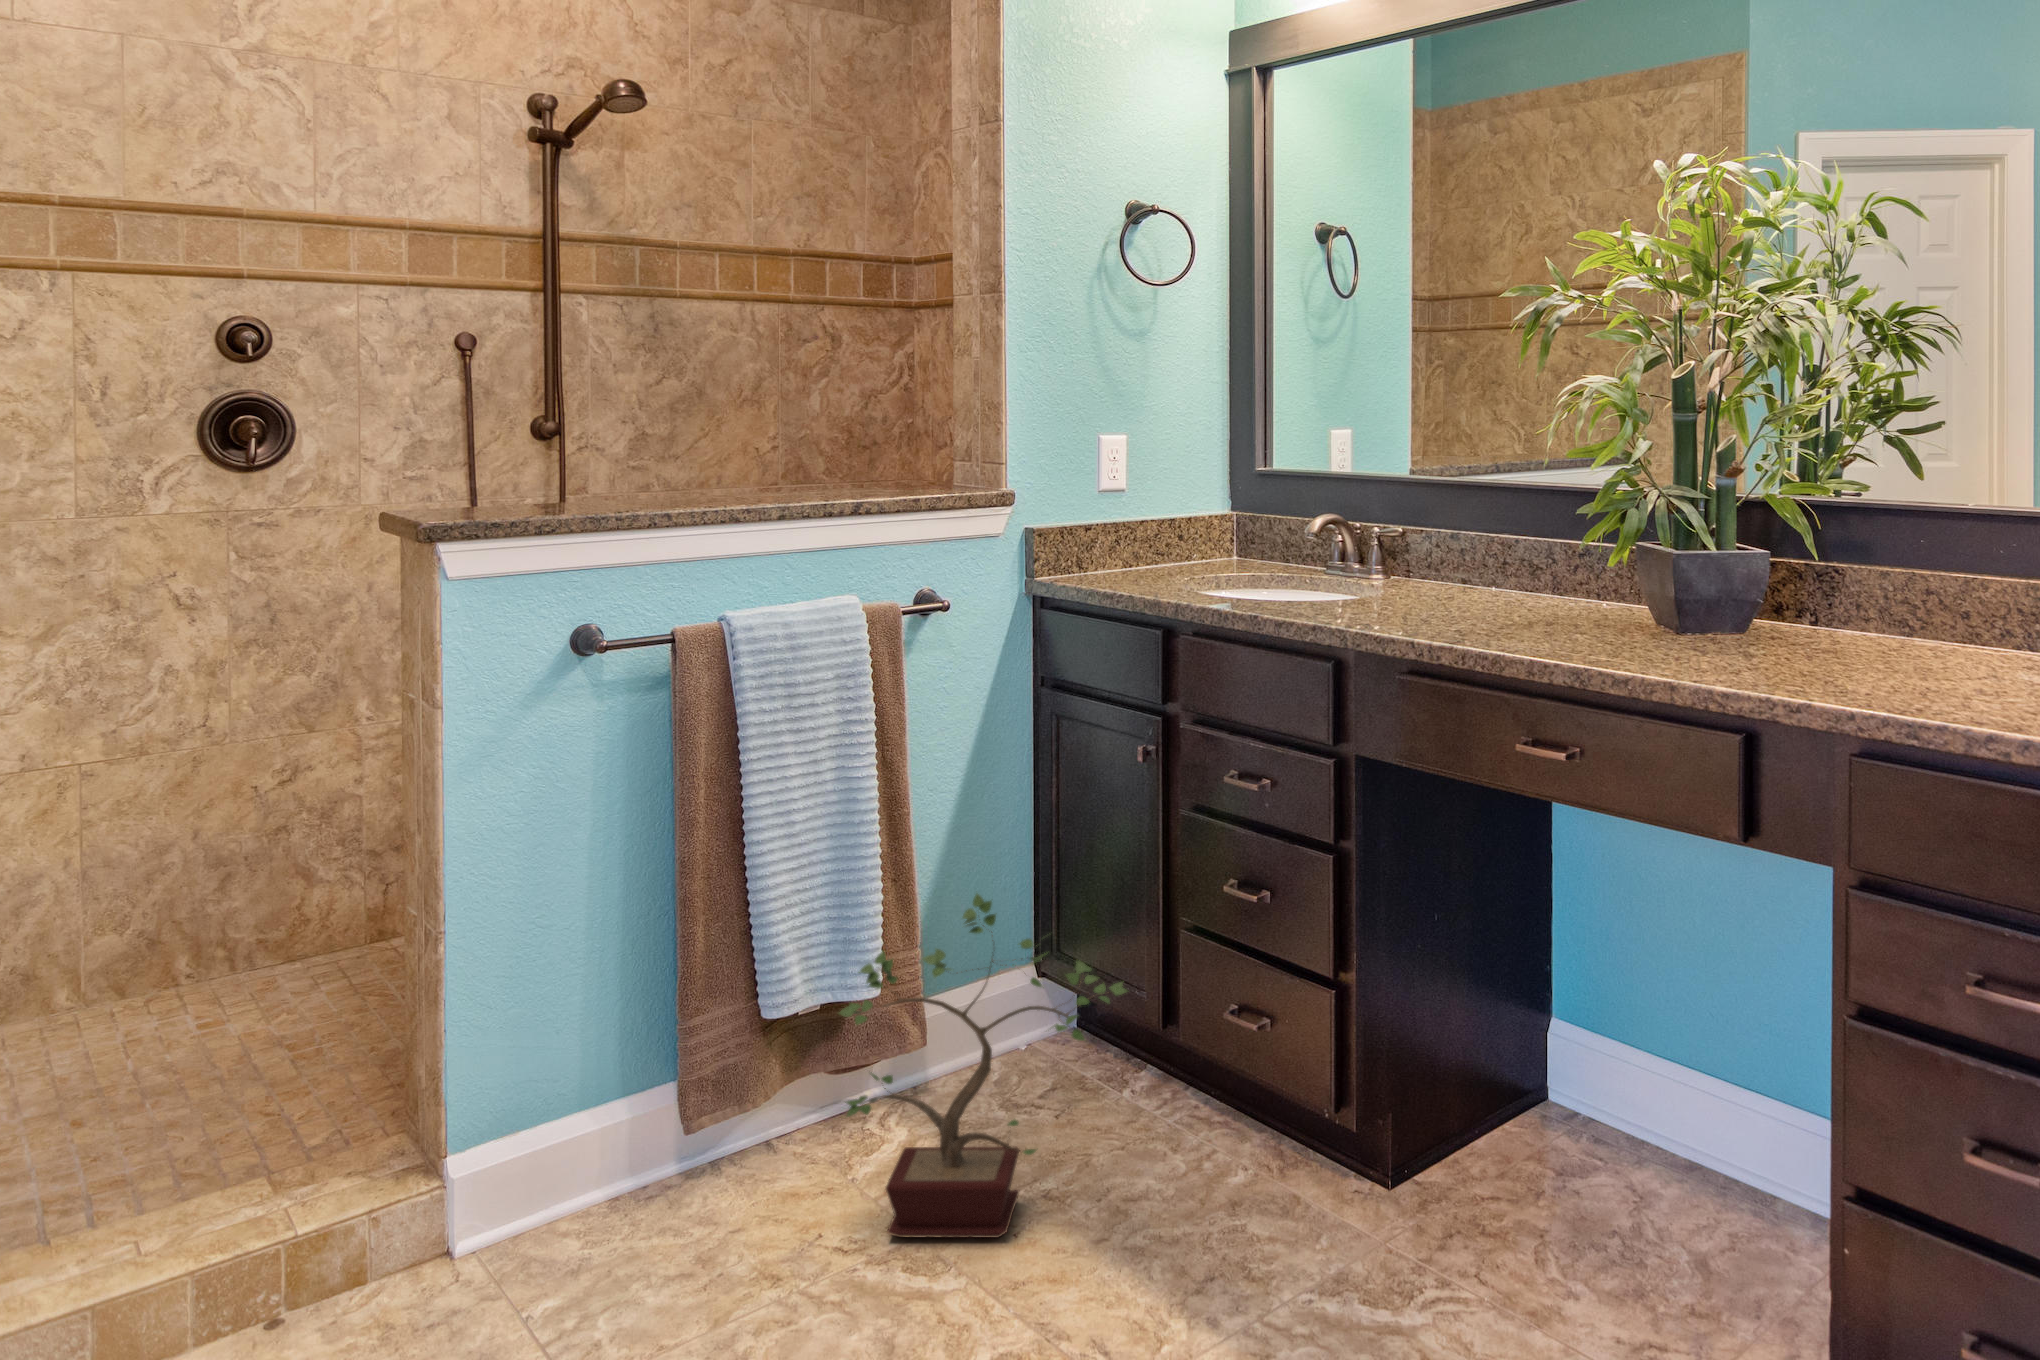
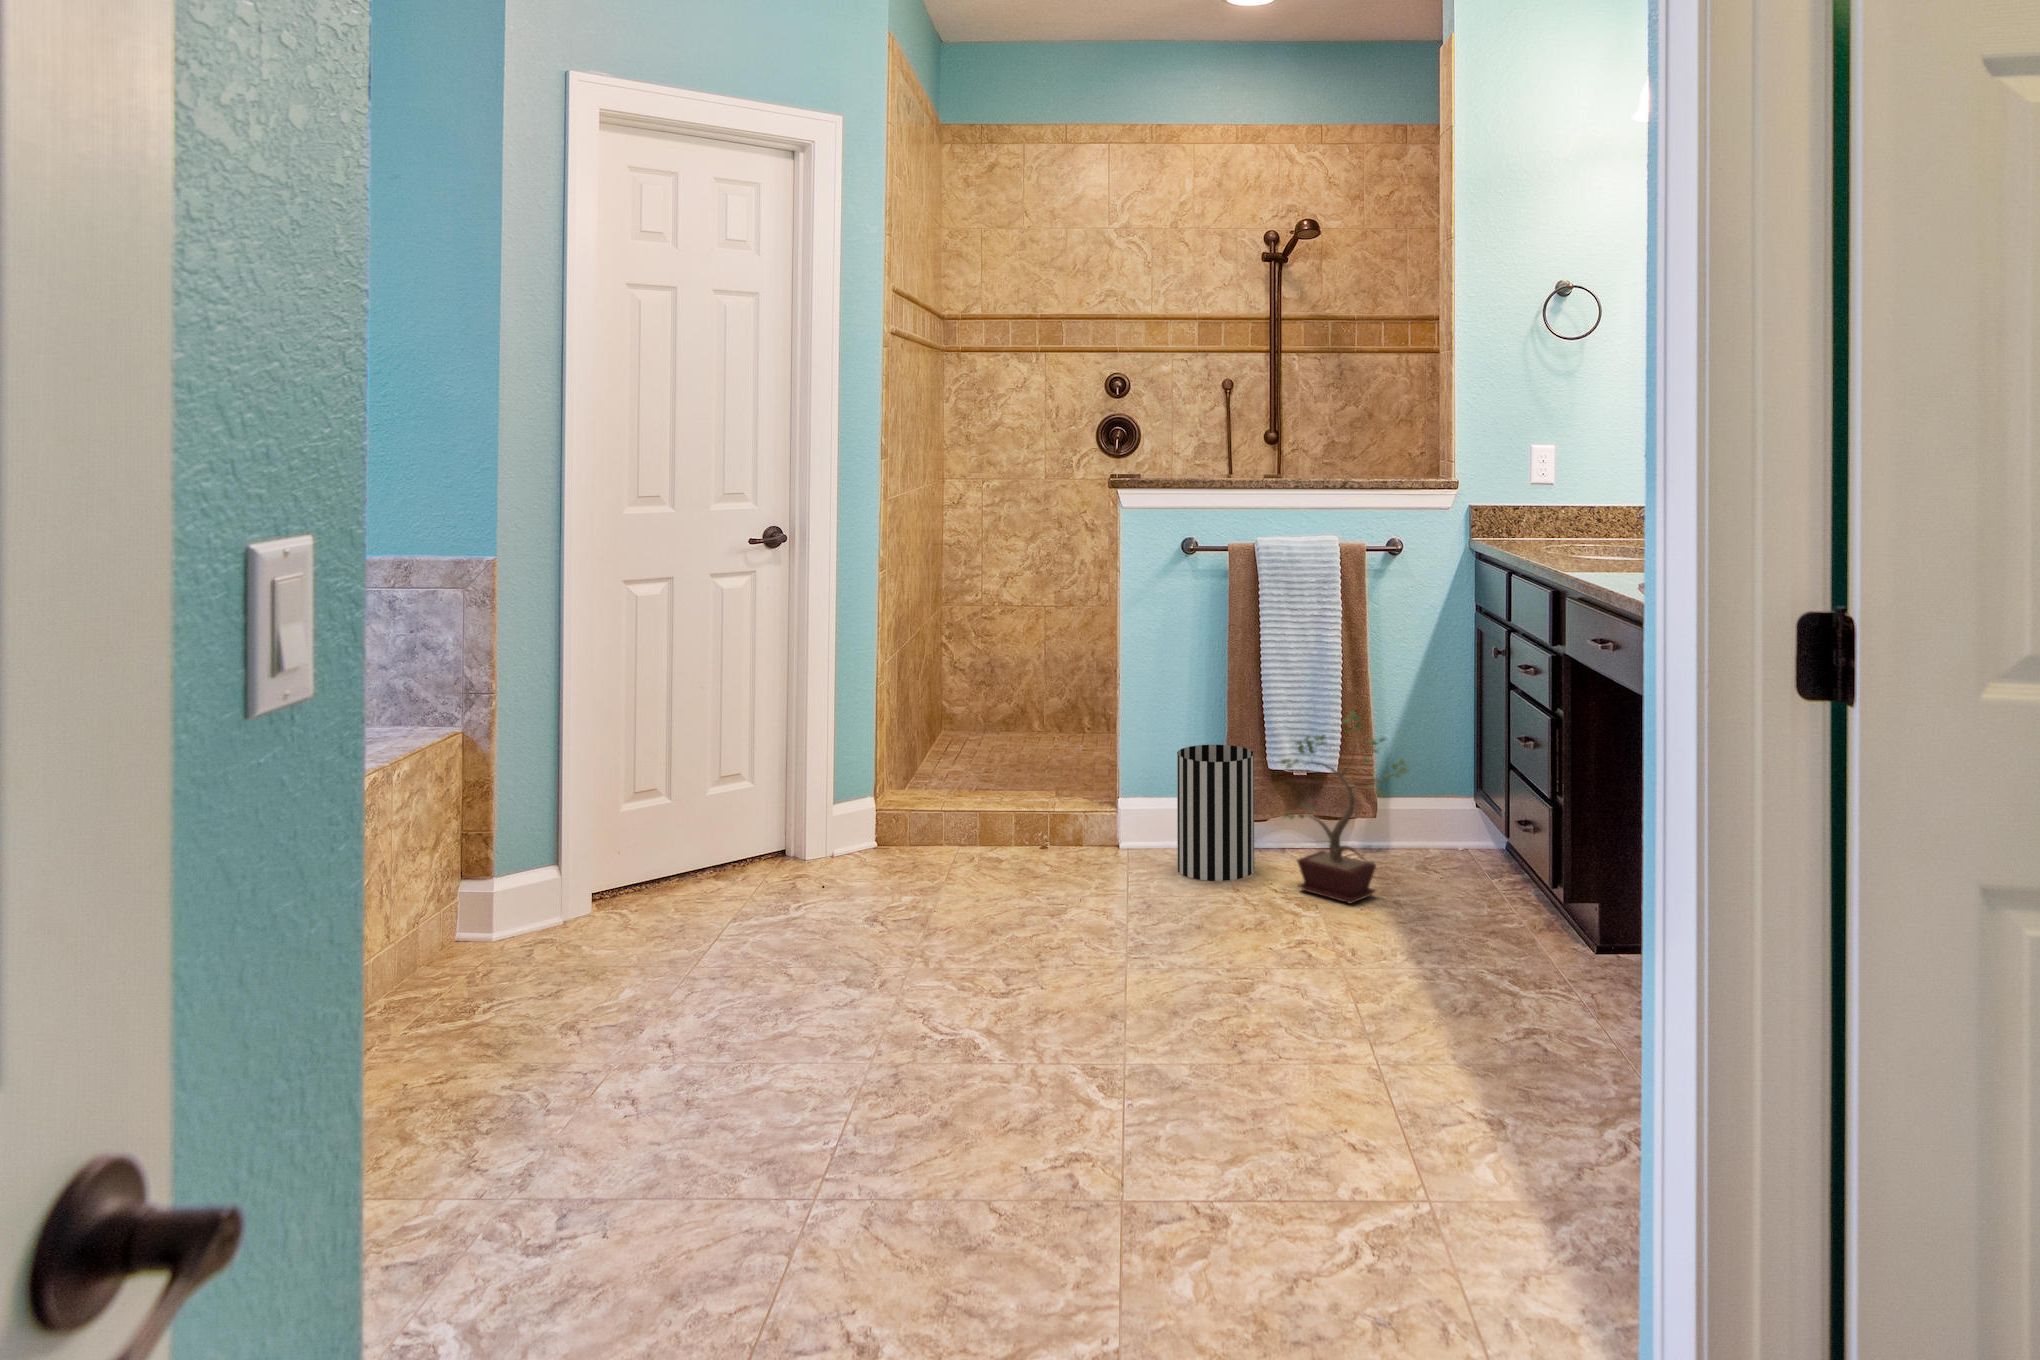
wastebasket: none [614,995,770,1290] -> present [1177,745,1254,881]

